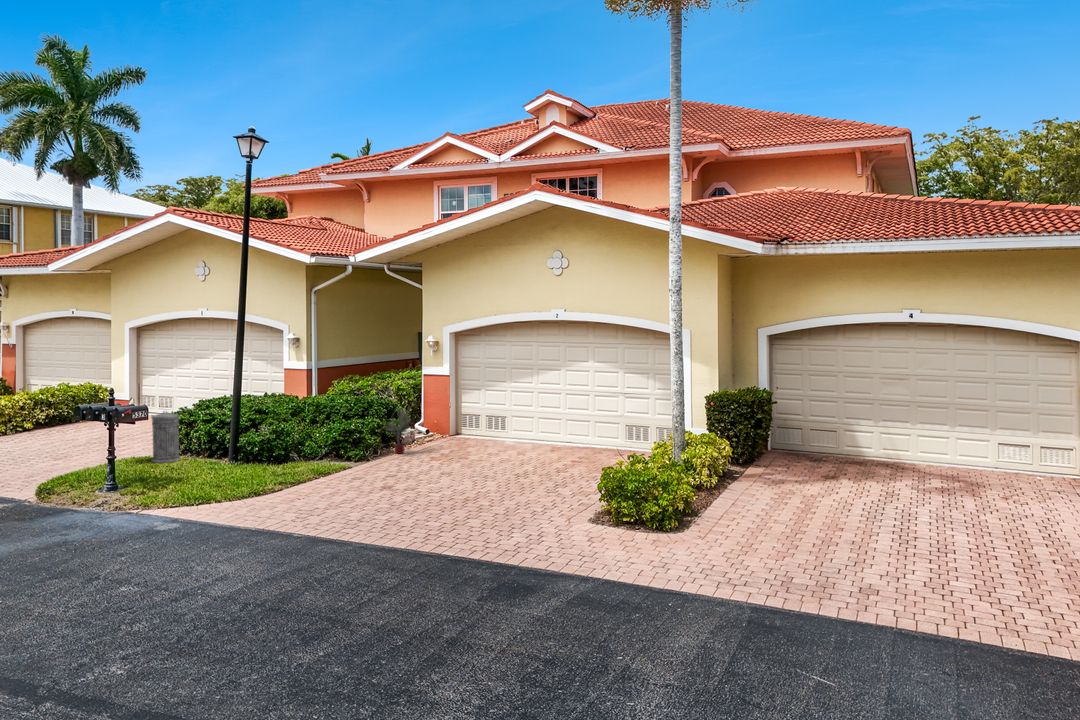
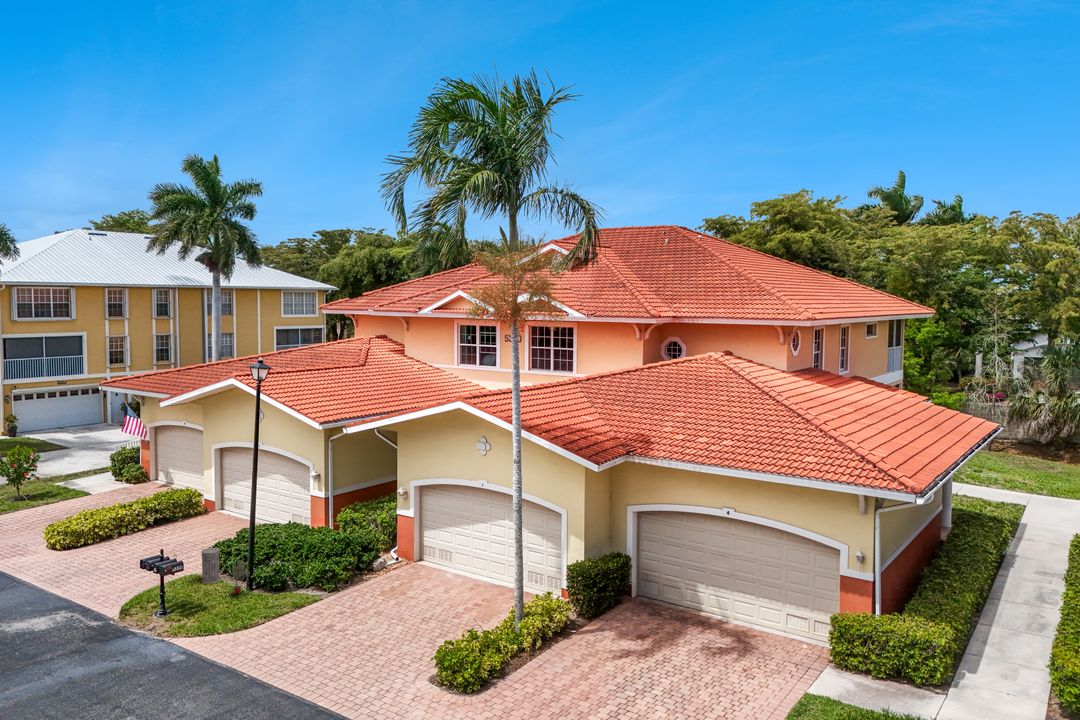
potted tree: present [386,408,411,454] -> present [232,560,249,594]

